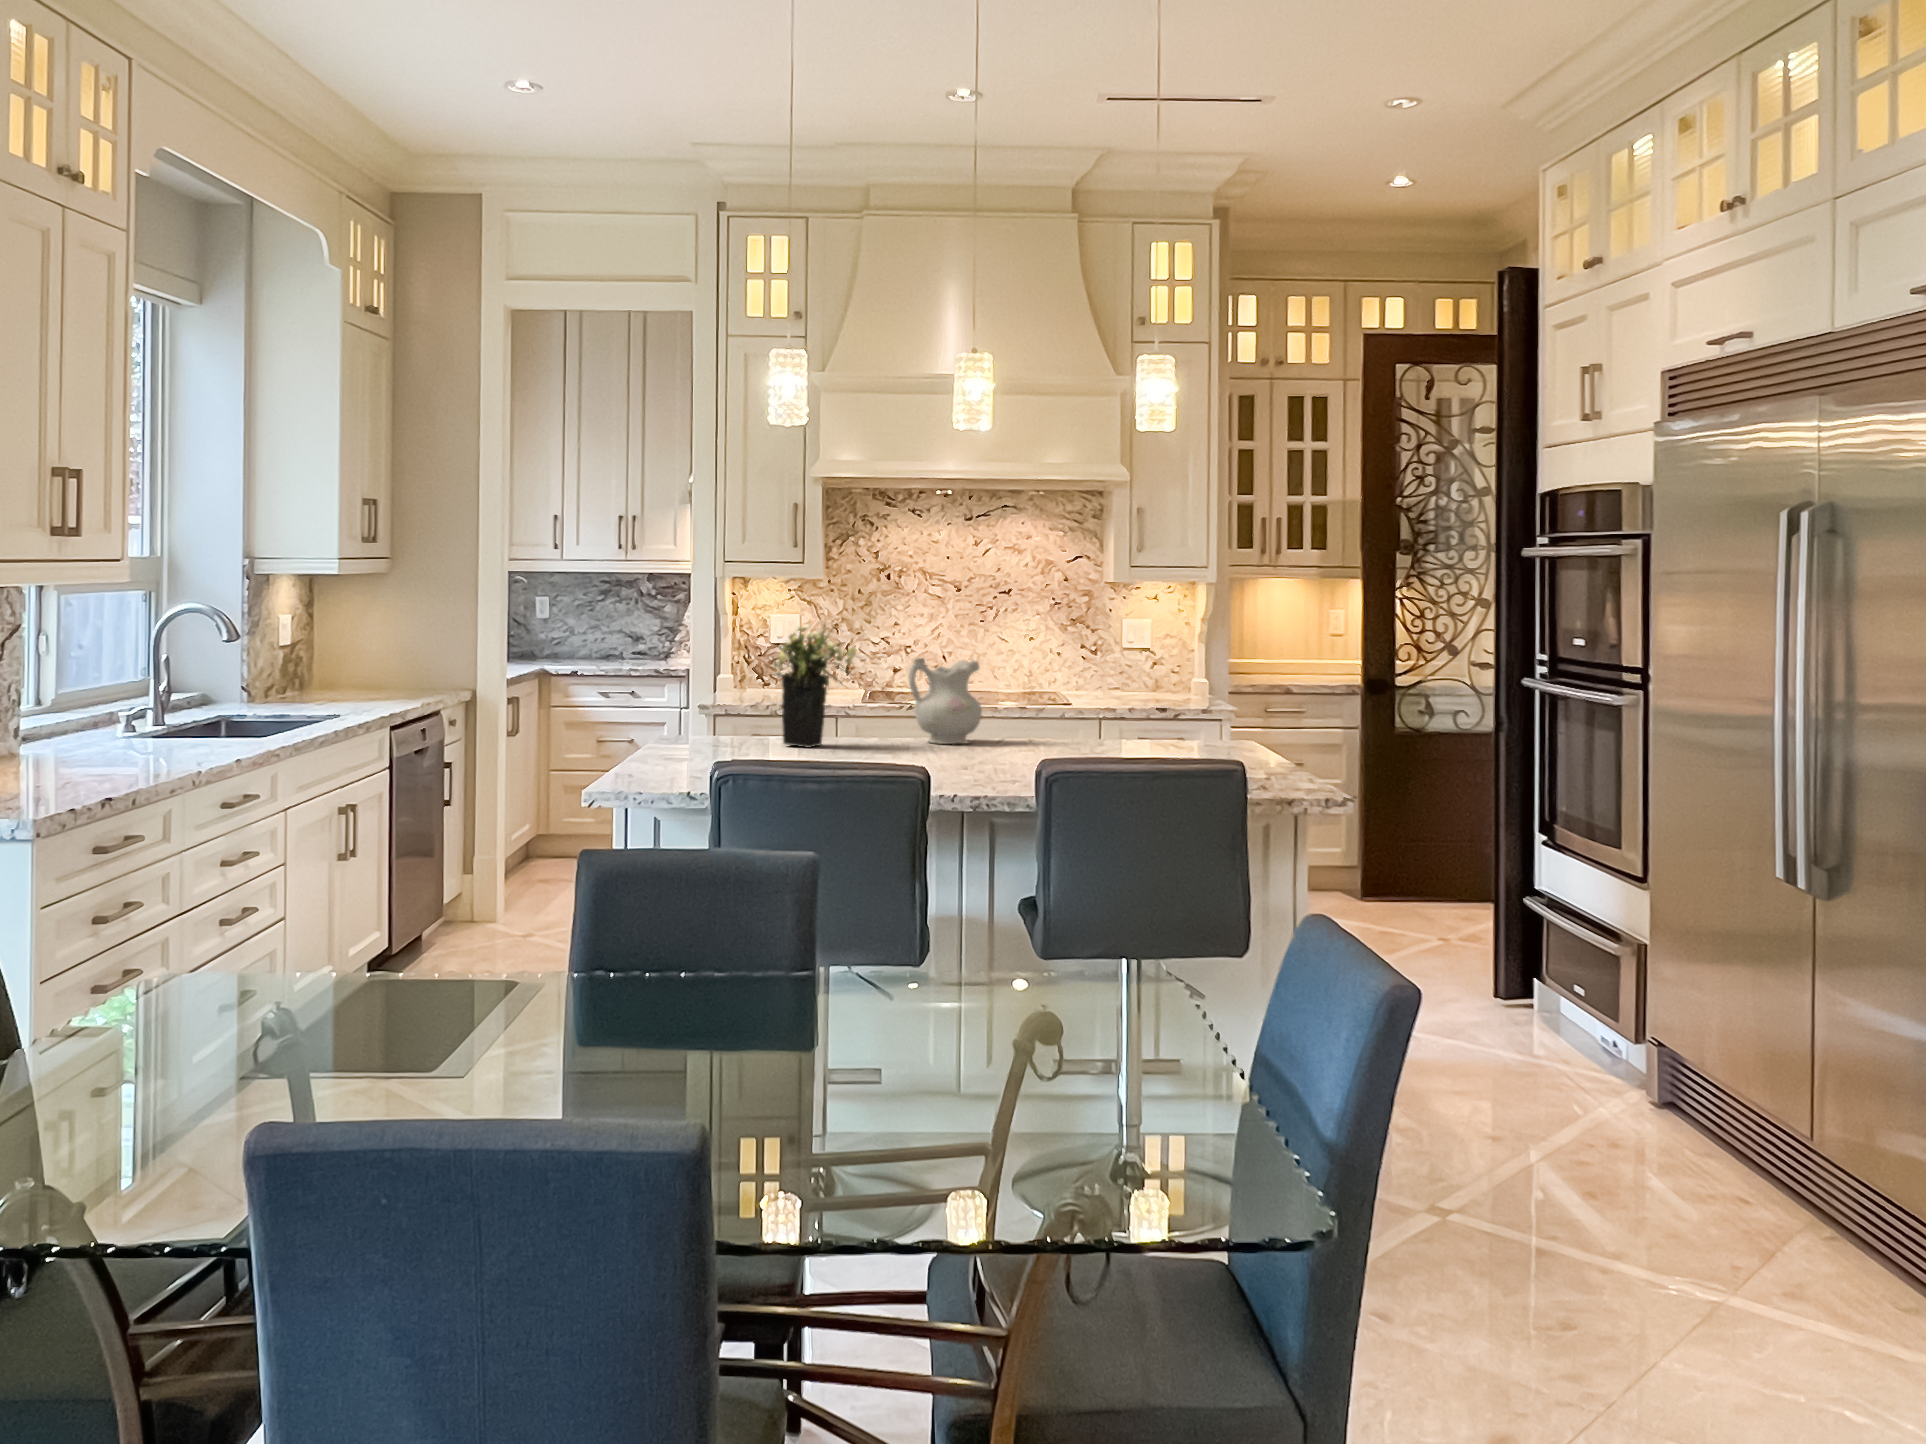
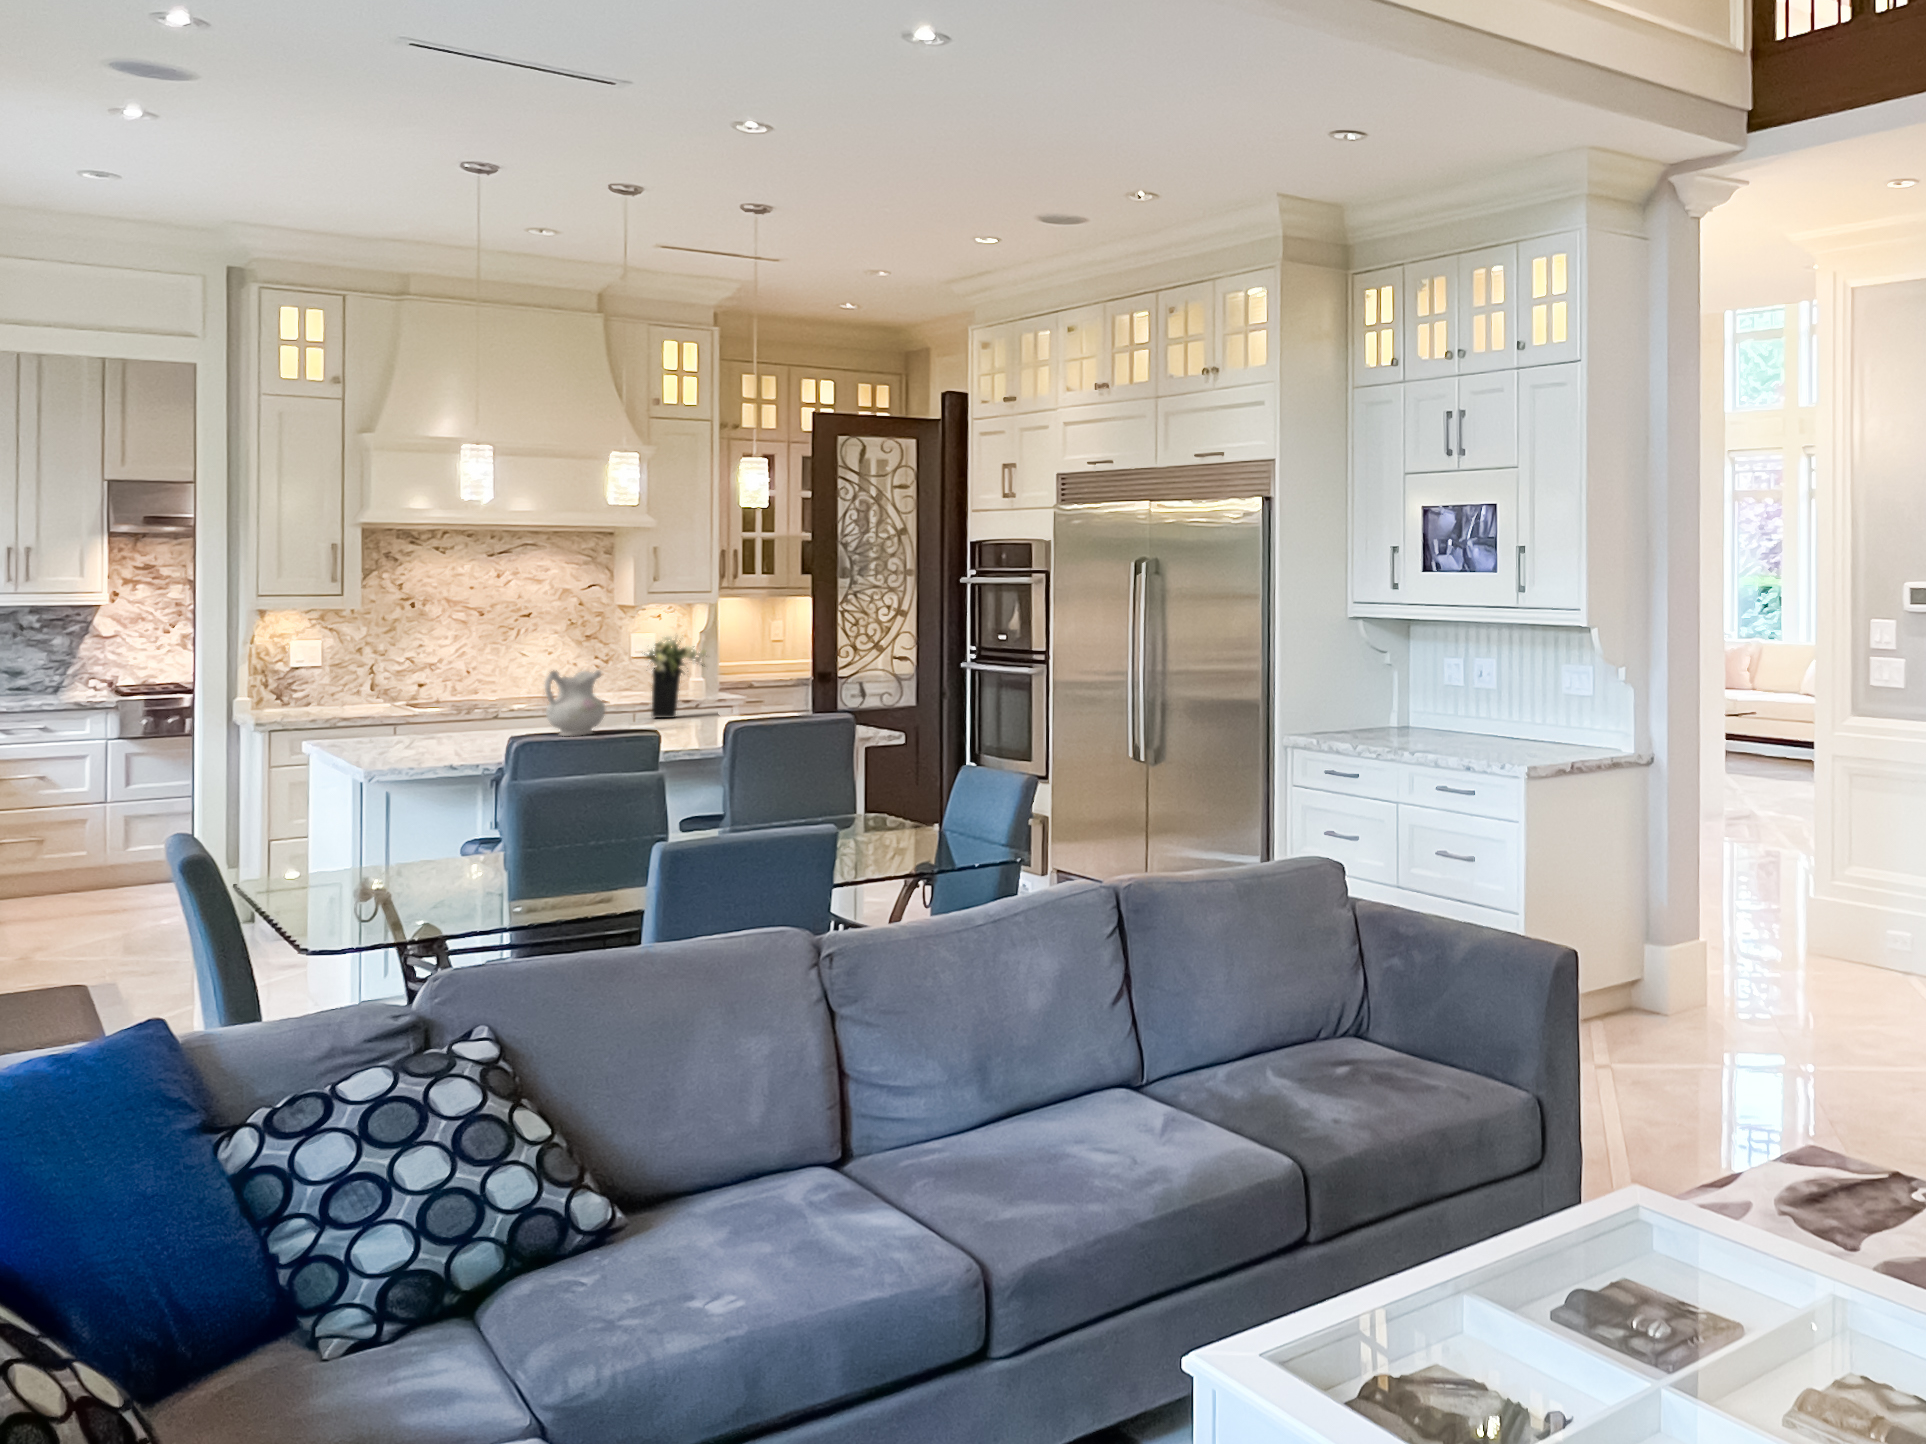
flower arrangement: present [773,625,856,747] -> present [644,636,706,718]

